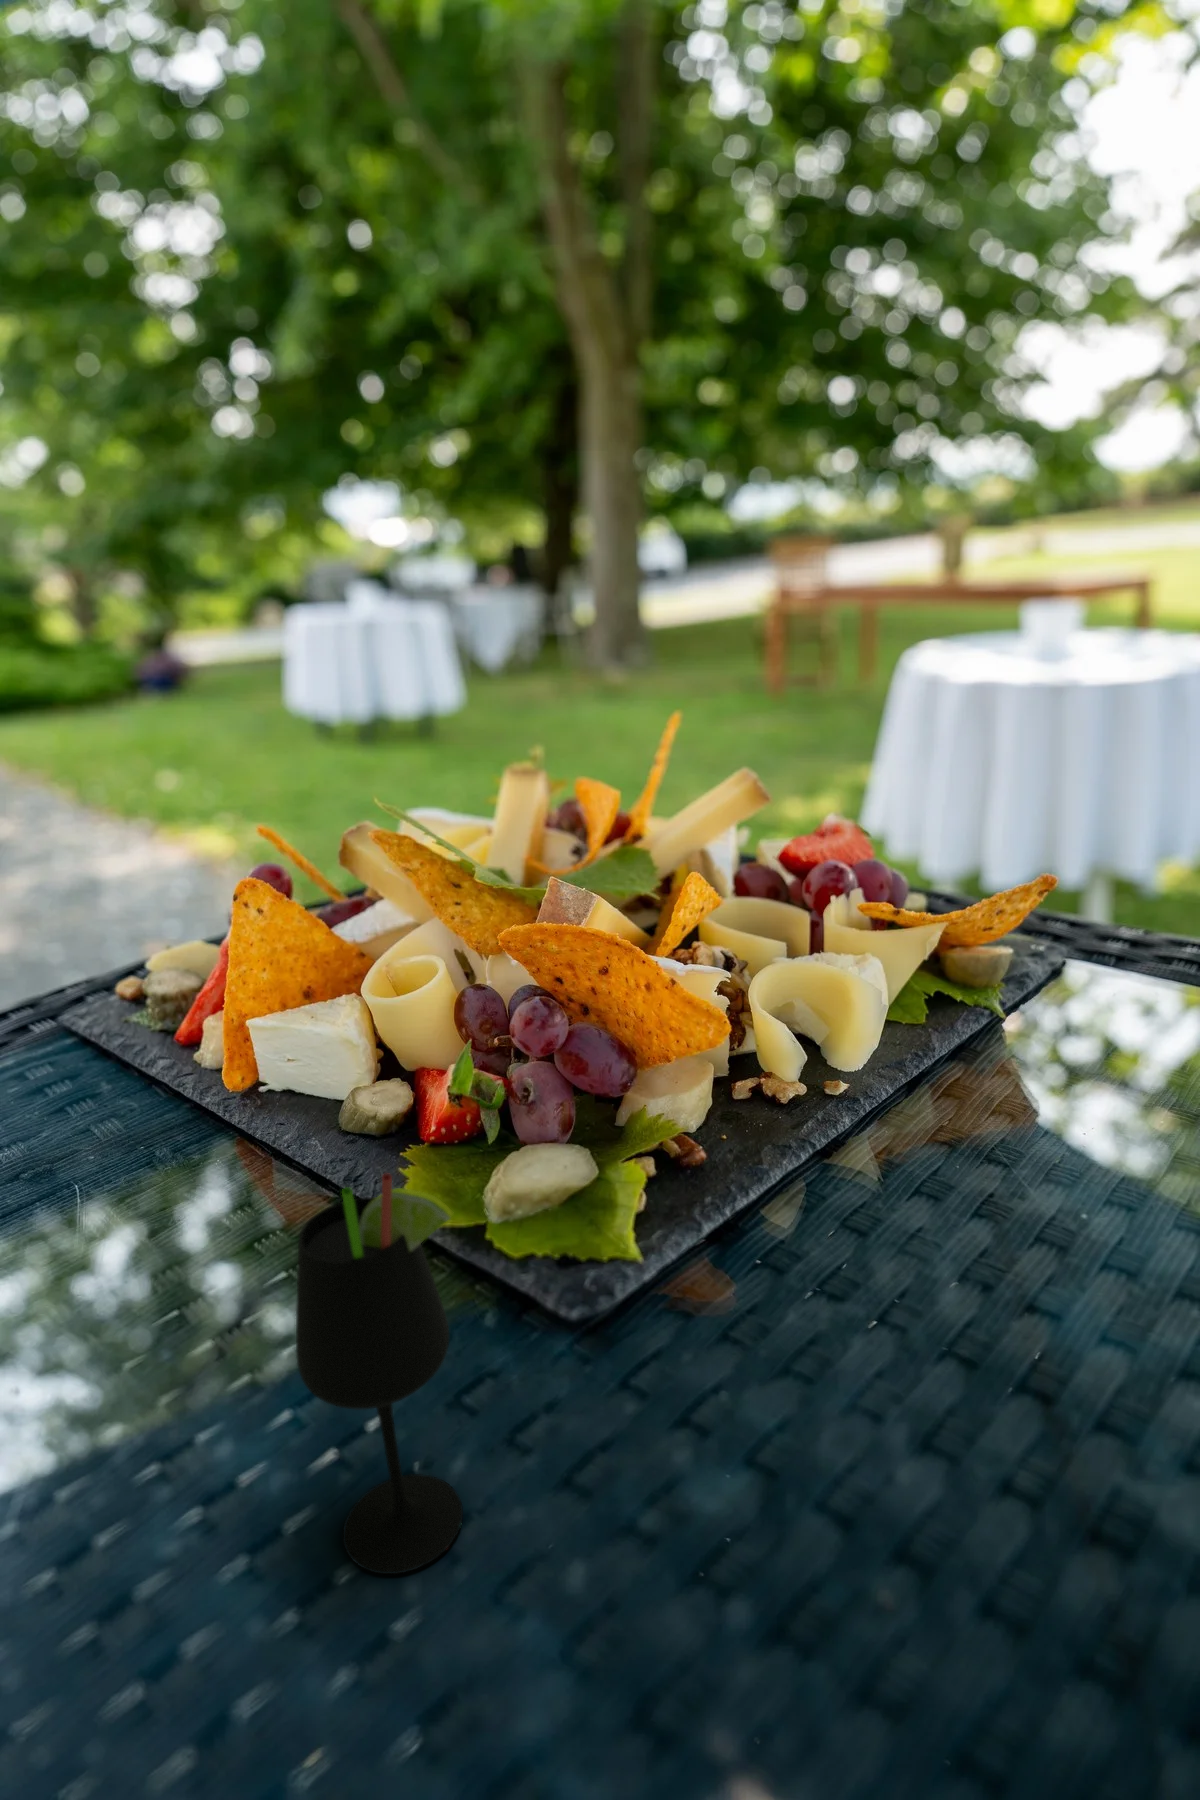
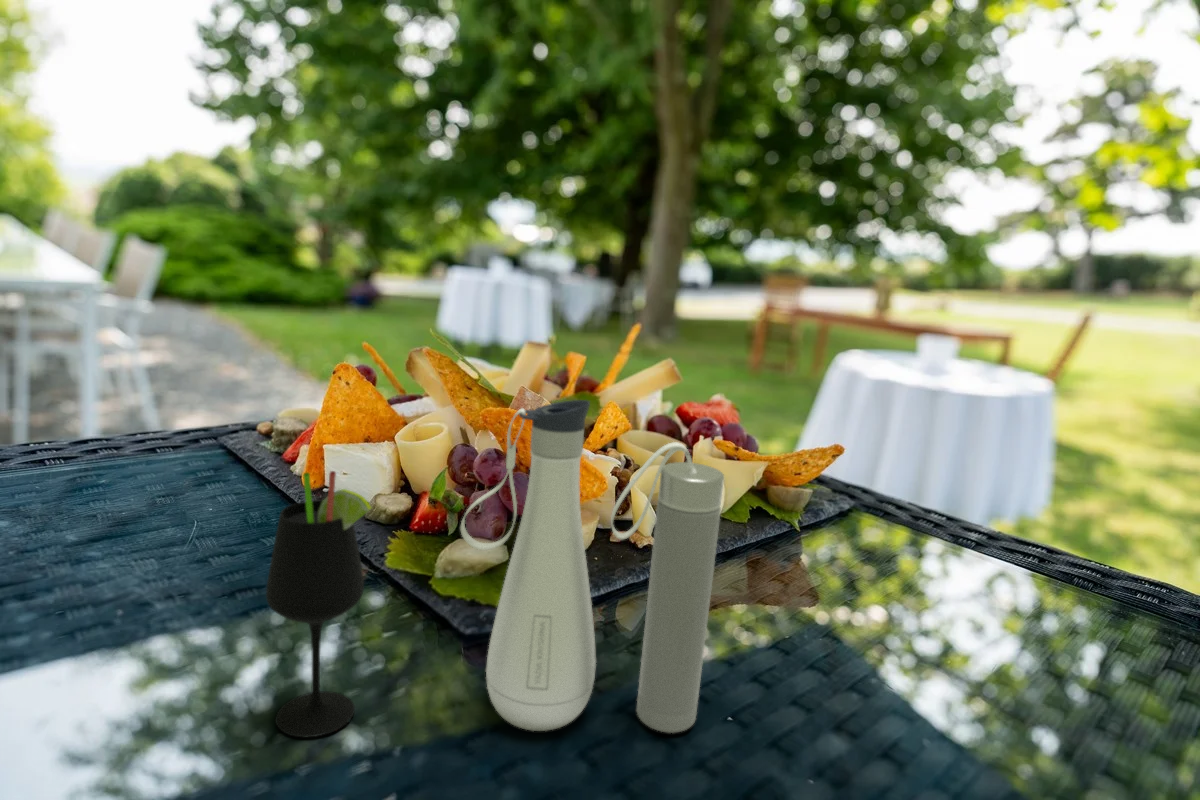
water bottle: none [582,960,1000,1480] -> present [460,400,724,733]

